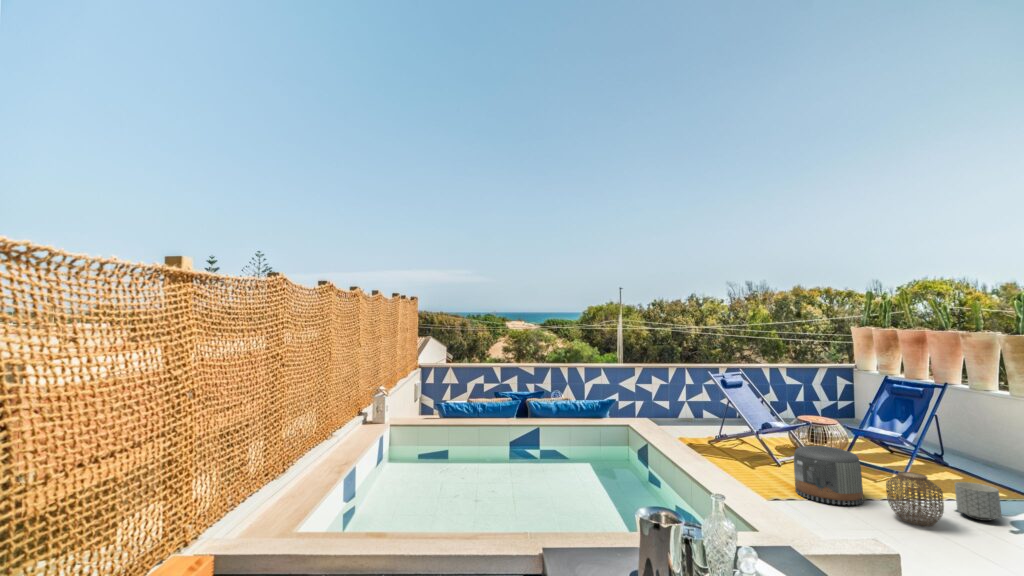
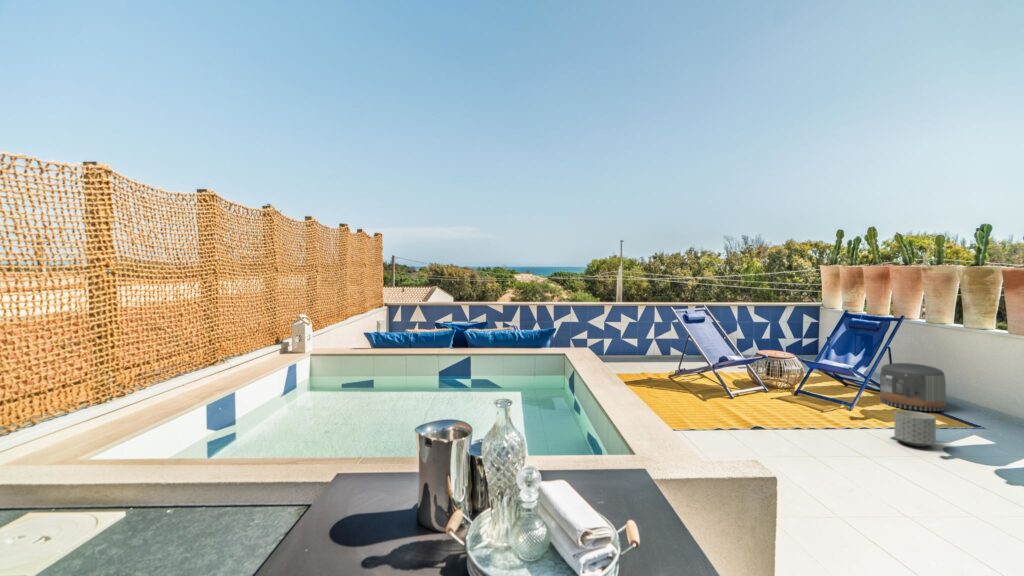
pouf: present [794,446,863,505] -> present [880,363,946,411]
woven basket: present [886,472,944,526] -> none [827,401,880,452]

